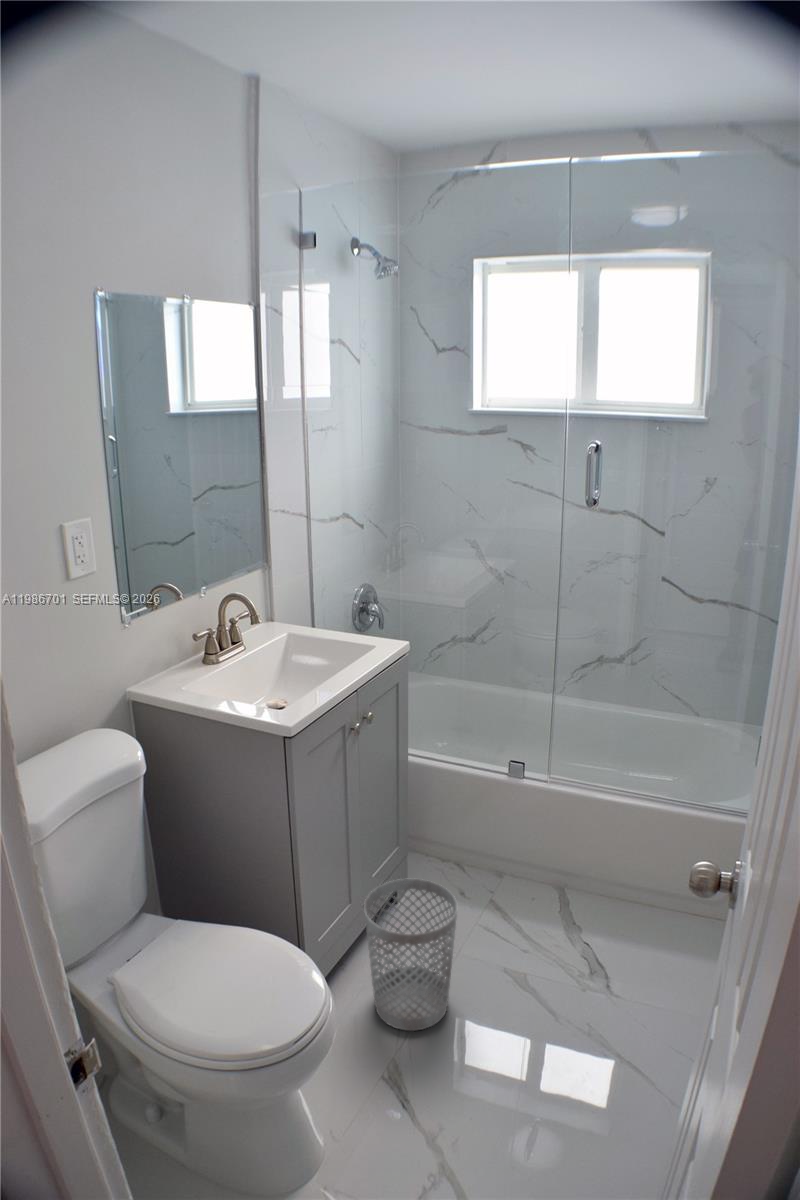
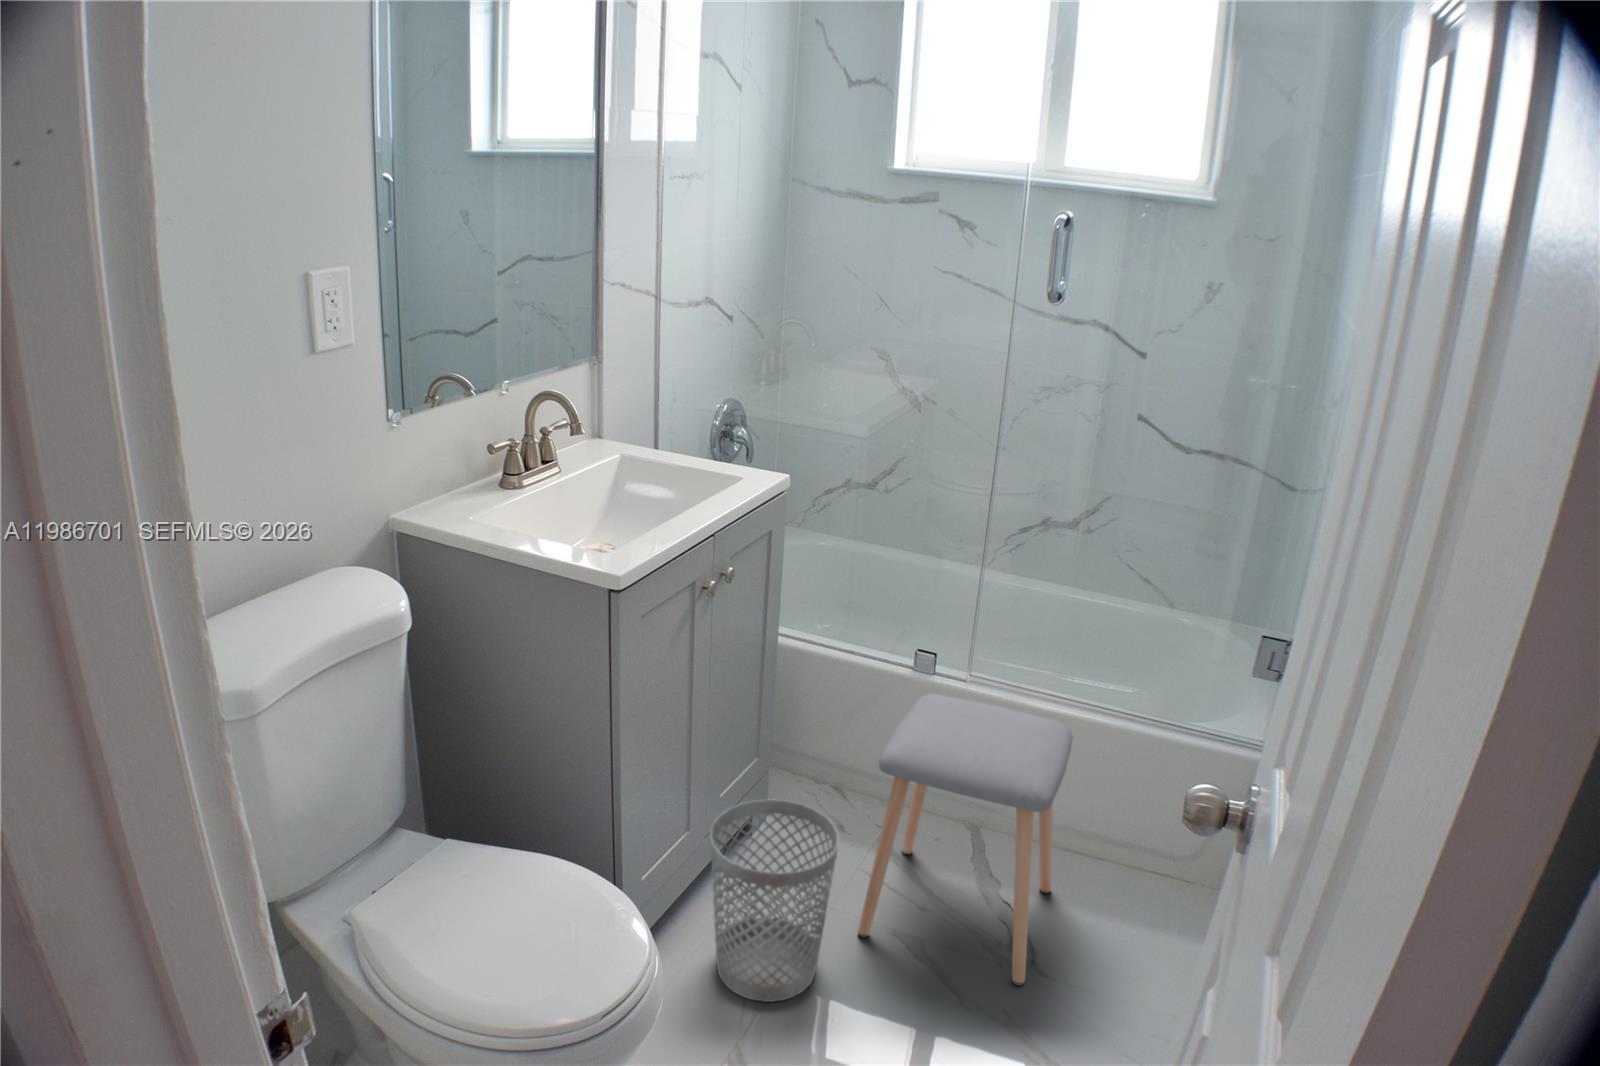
stool: none [478,793,627,1011] -> present [858,694,1073,986]

